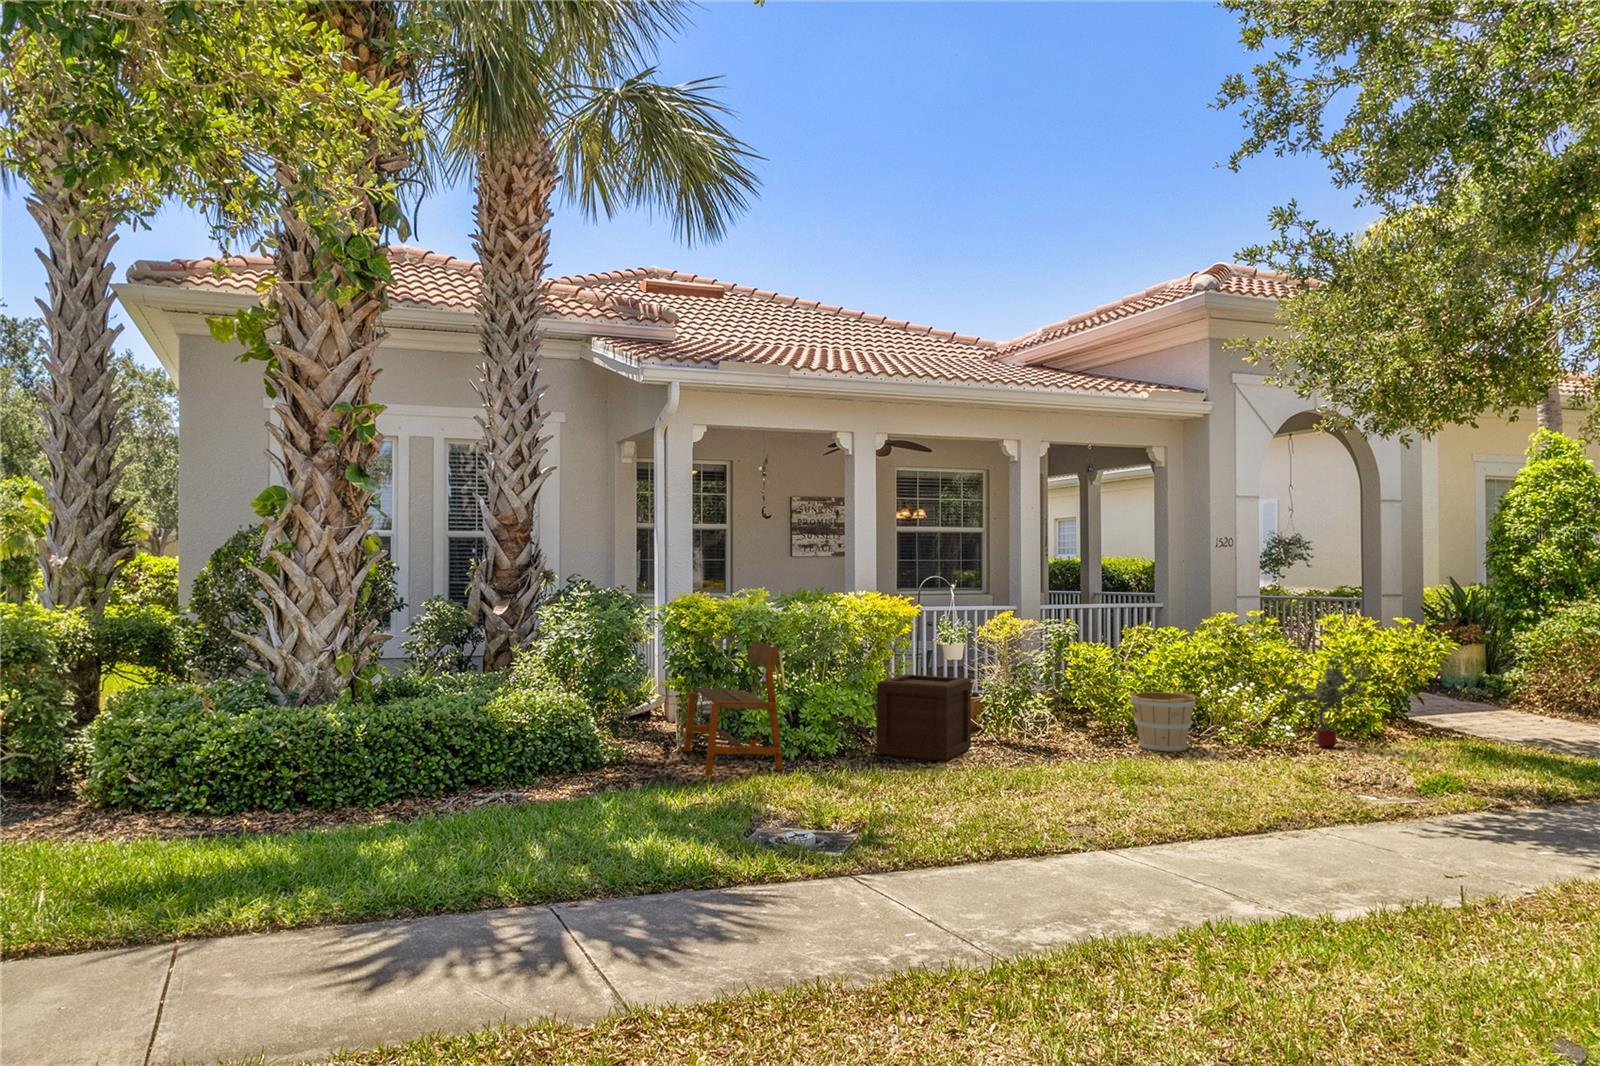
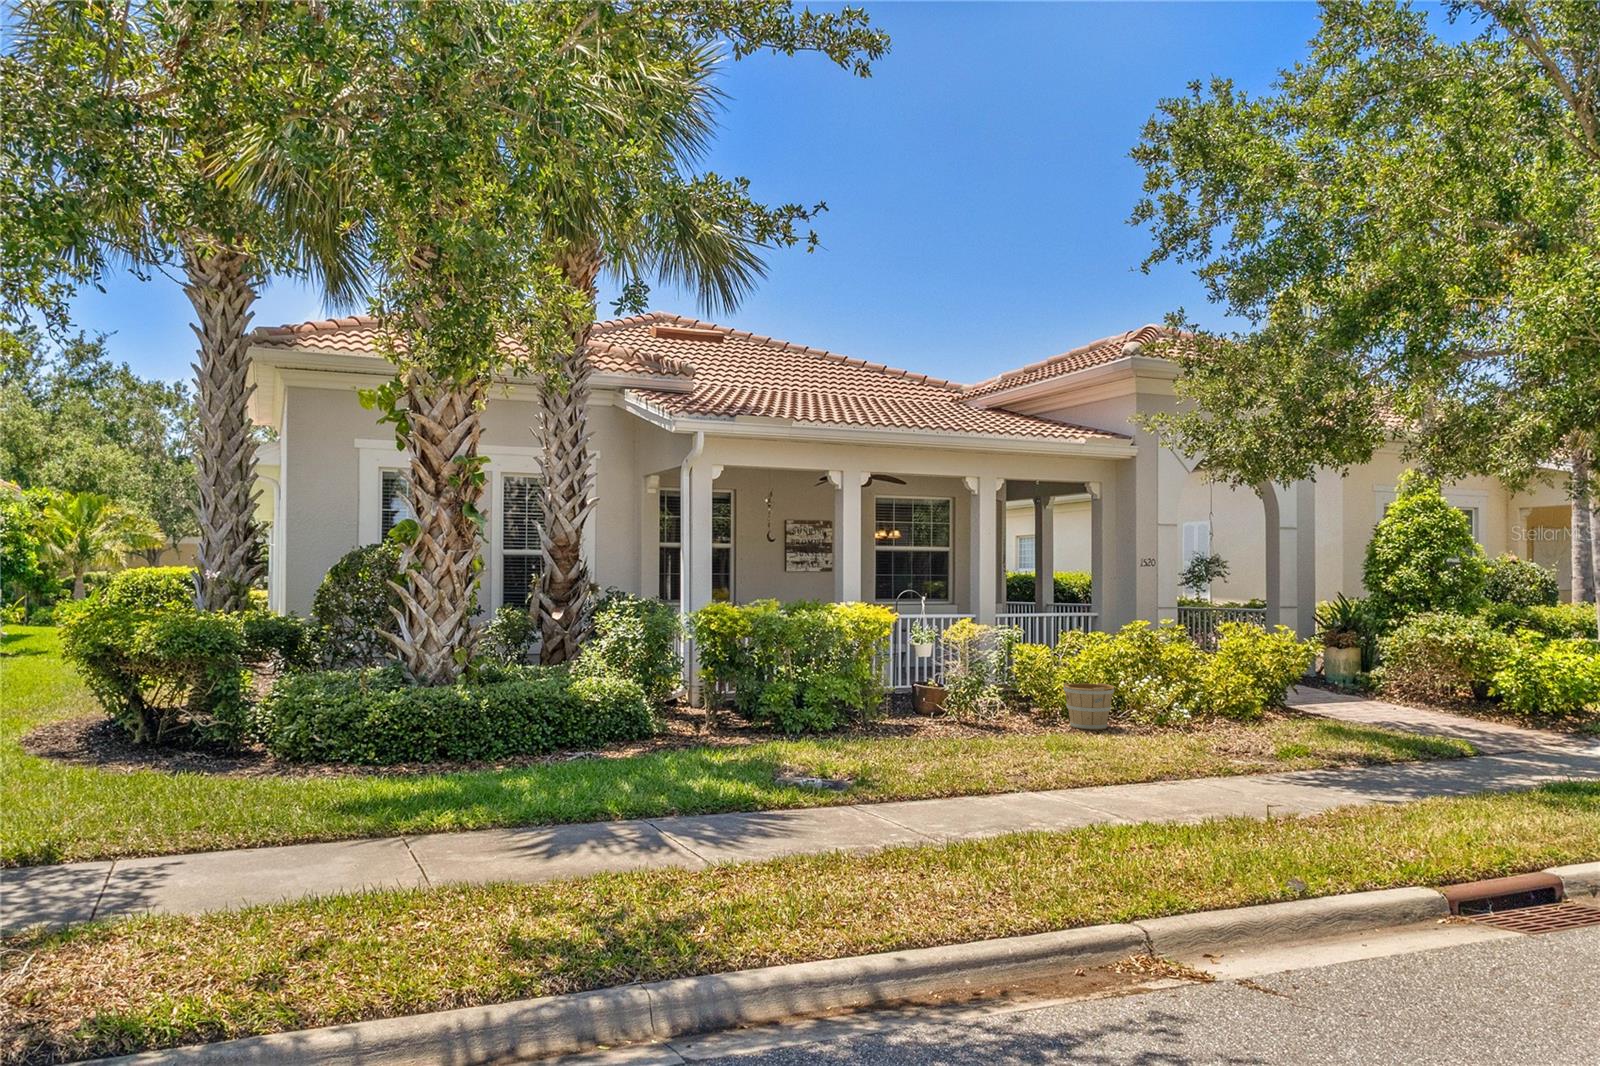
bench: present [684,640,783,776] -> none [712,638,793,744]
potted tree: present [1286,655,1368,748] -> none [1185,655,1249,728]
wooden crate: present [877,674,971,761] -> none [864,668,938,735]

